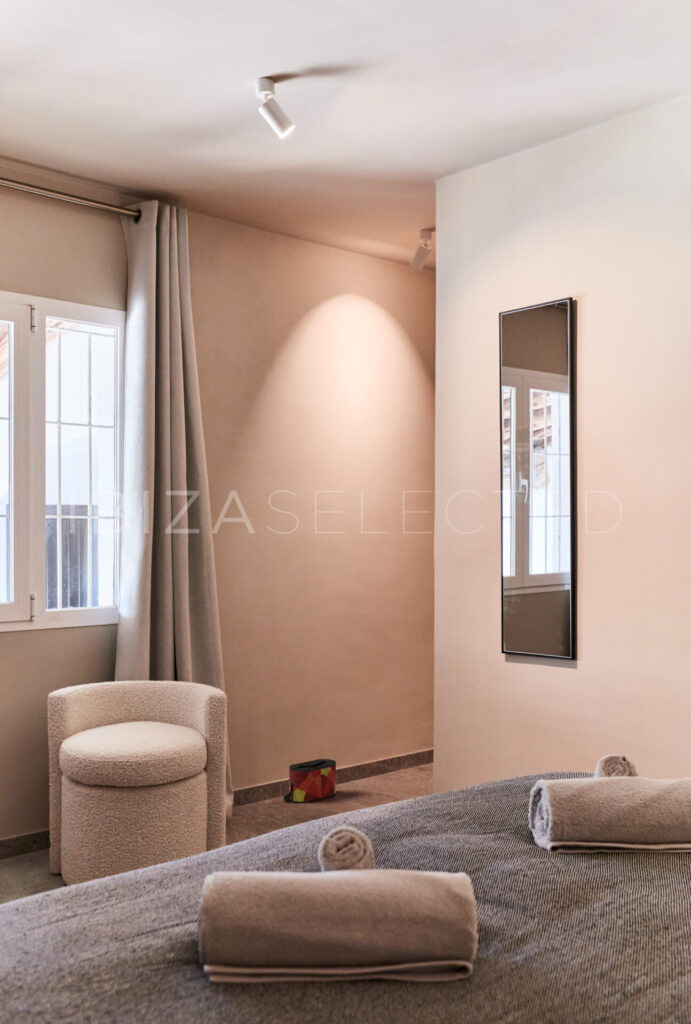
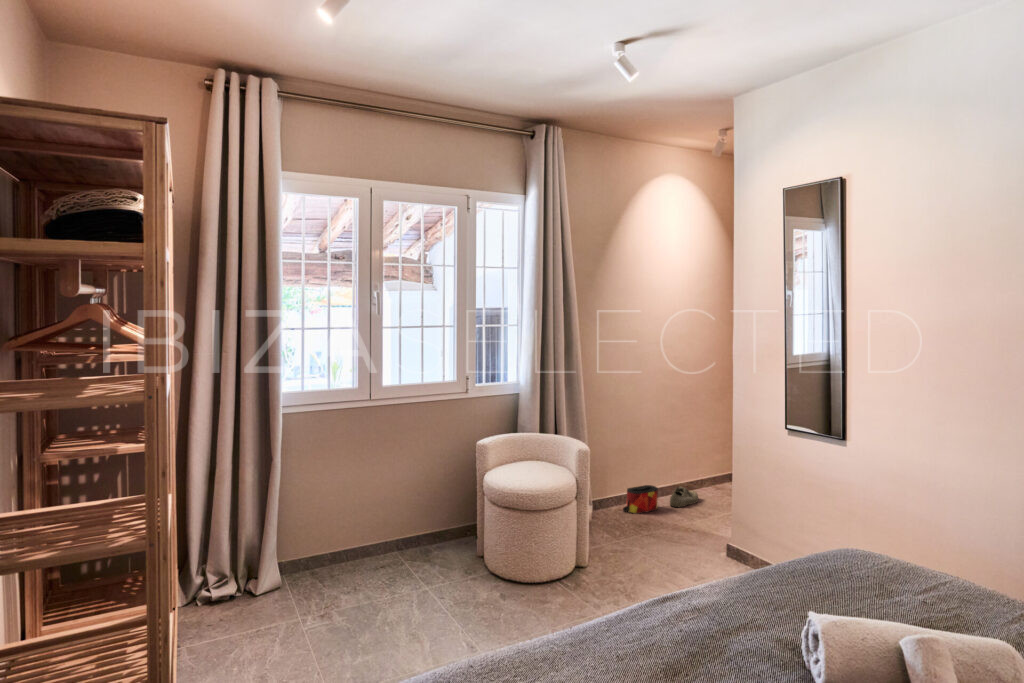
shoe: none [354,759,397,790] -> present [670,487,698,507]

